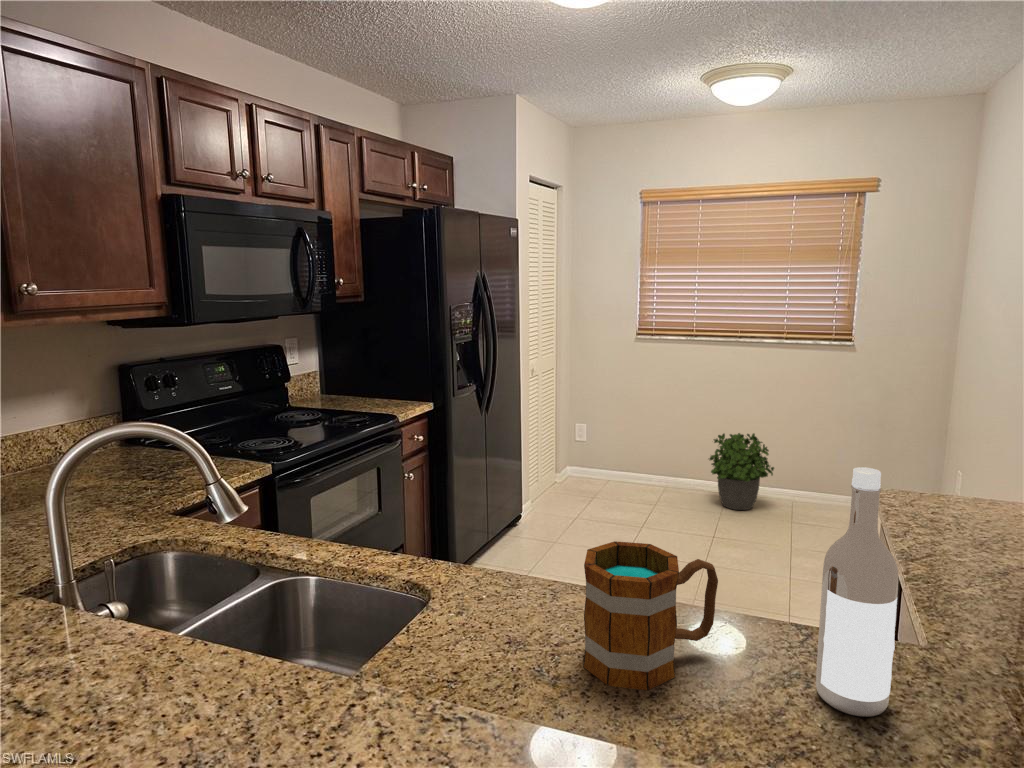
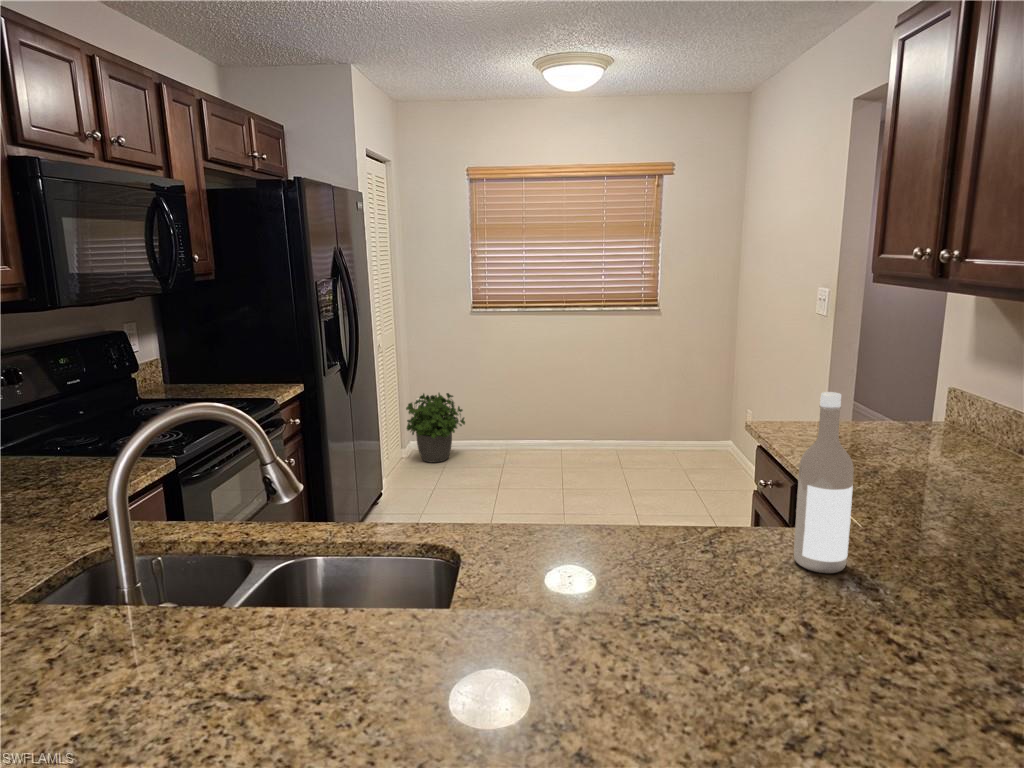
potted plant: present [709,433,774,510] -> present [406,393,465,462]
mug: present [583,541,718,690] -> none [617,473,715,589]

